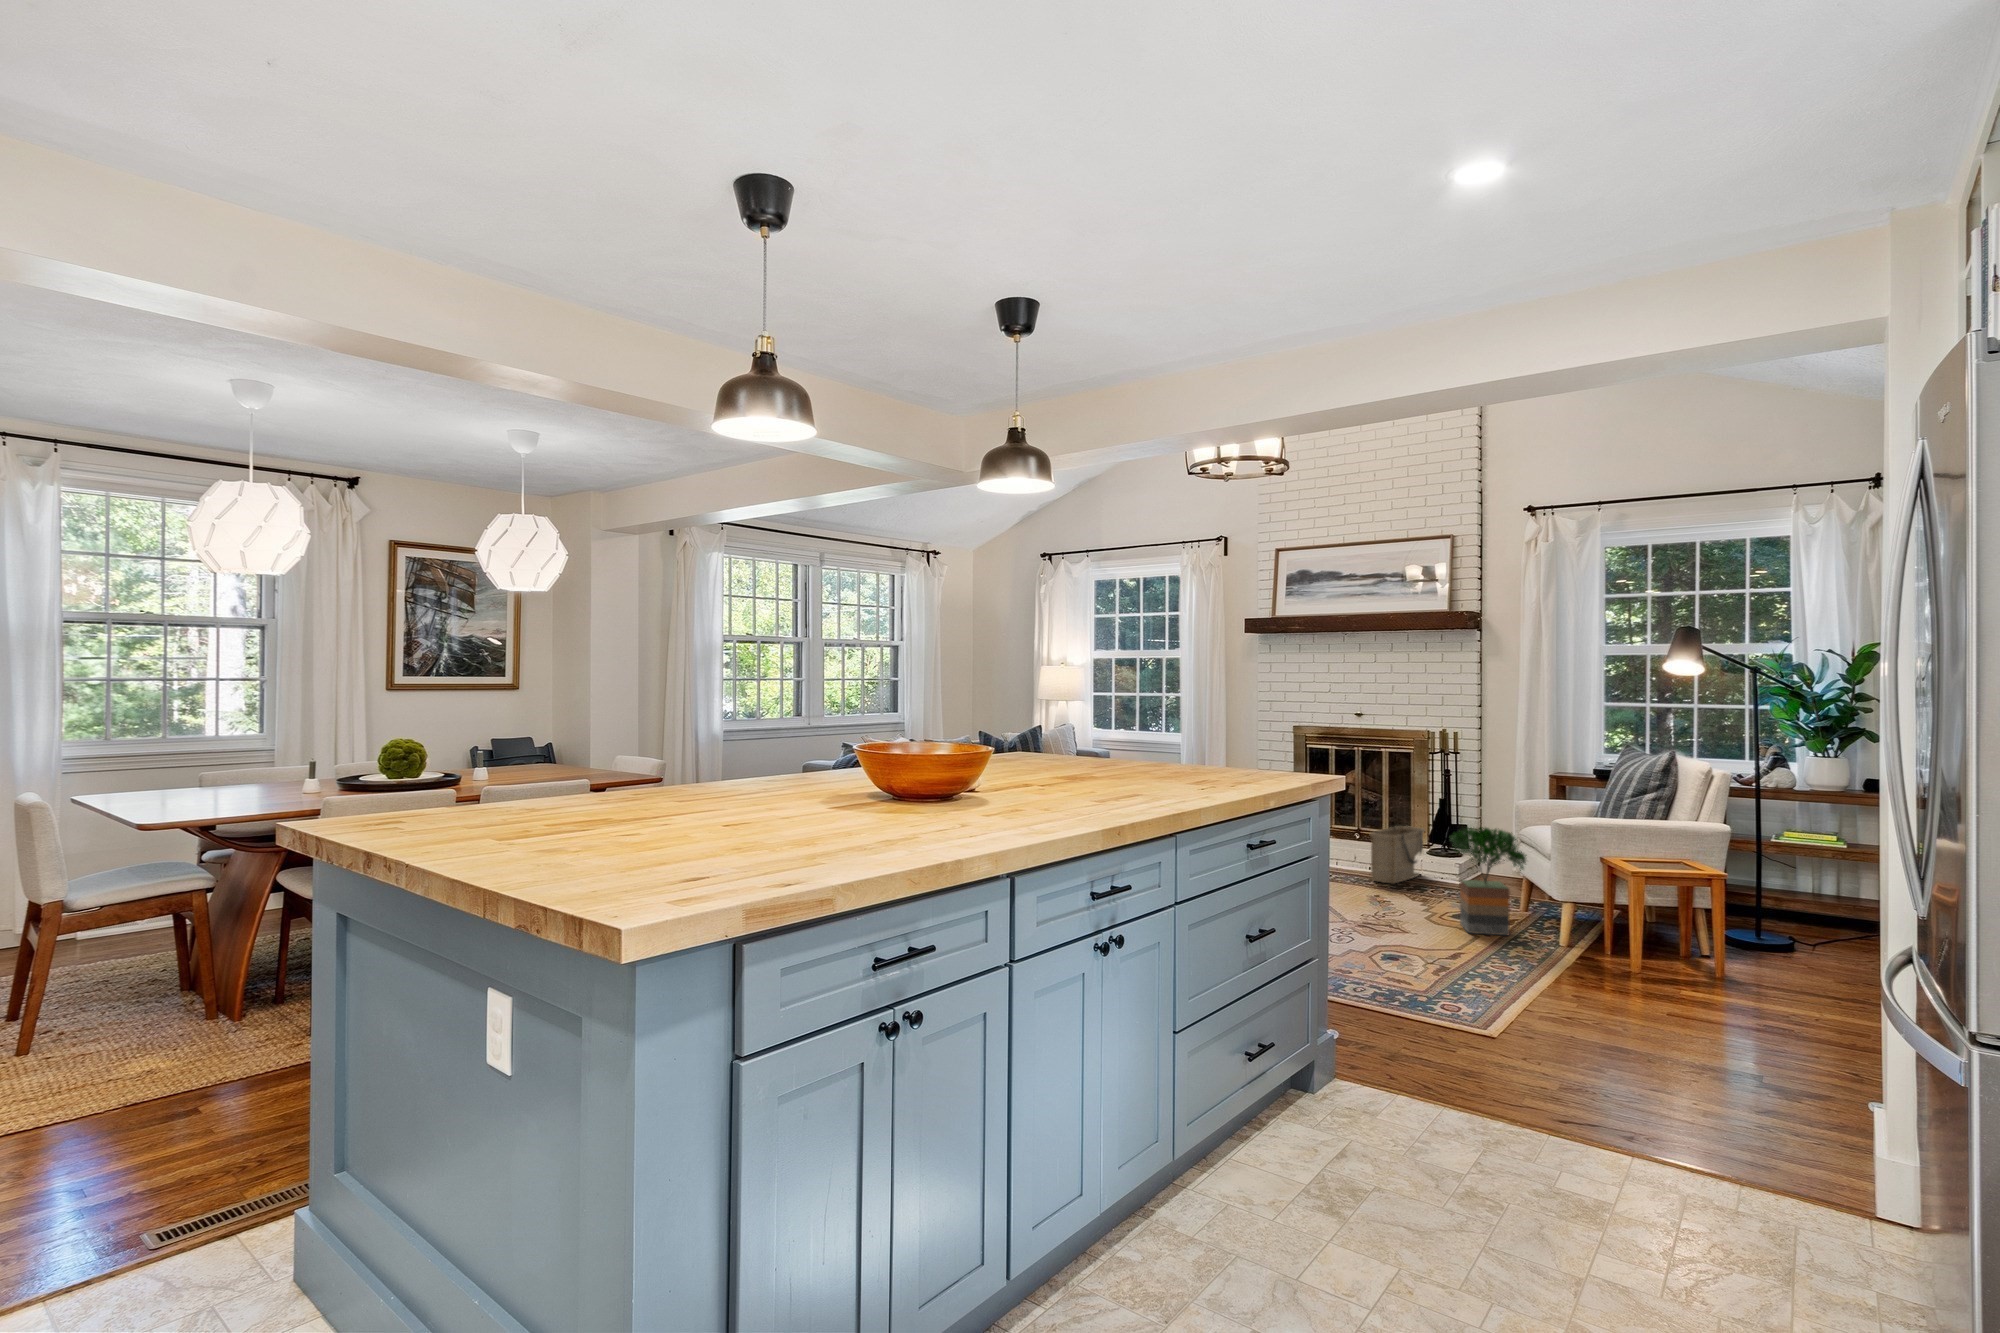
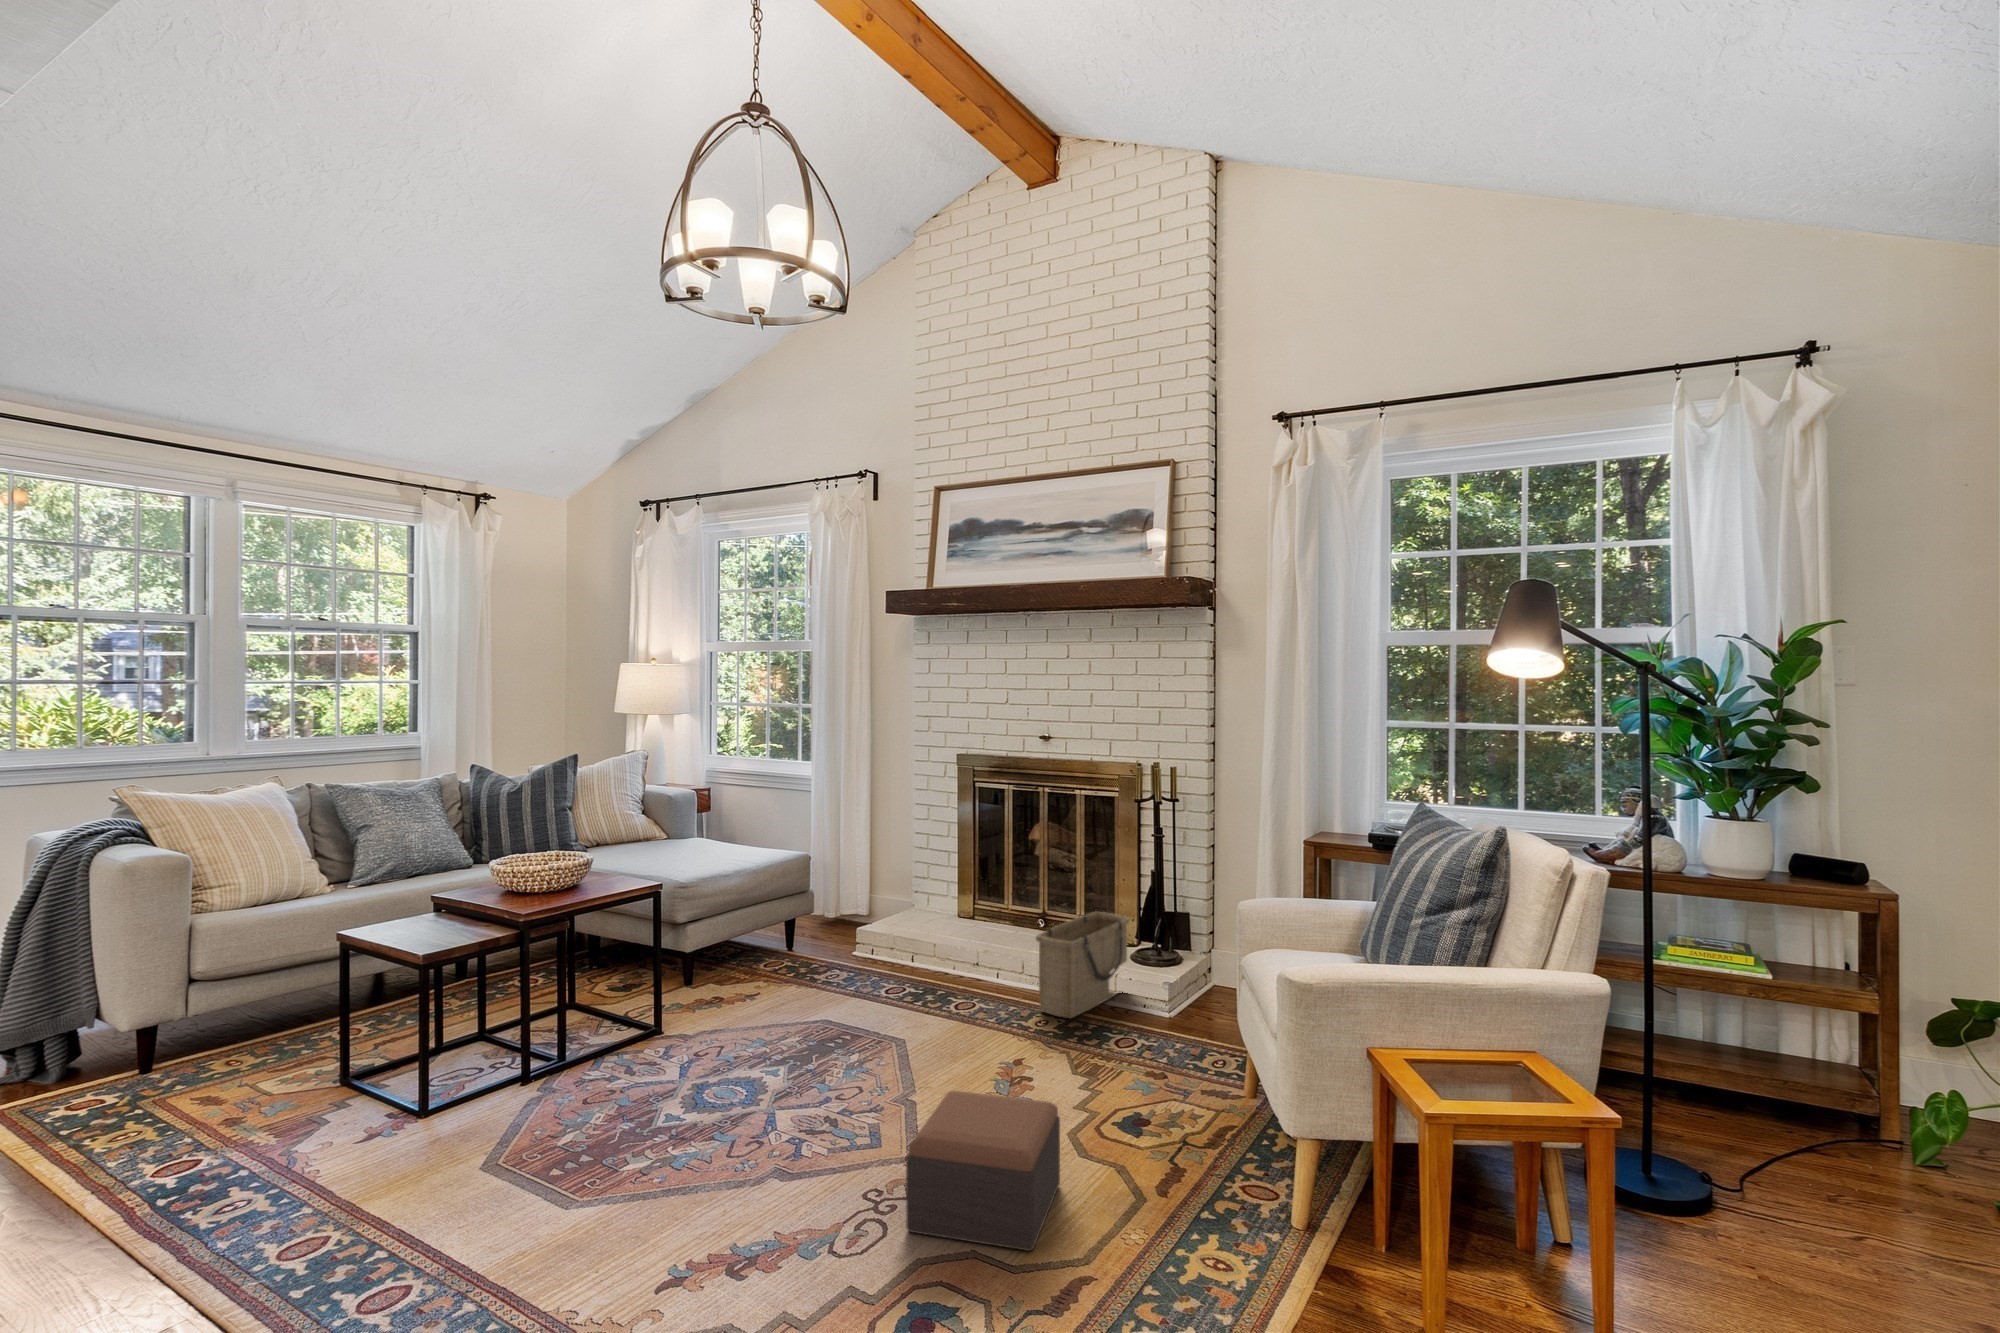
potted tree: present [1451,827,1527,935] -> none [1108,970,1244,1188]
footstool: none [1356,882,1427,946] -> present [906,1091,1060,1251]

